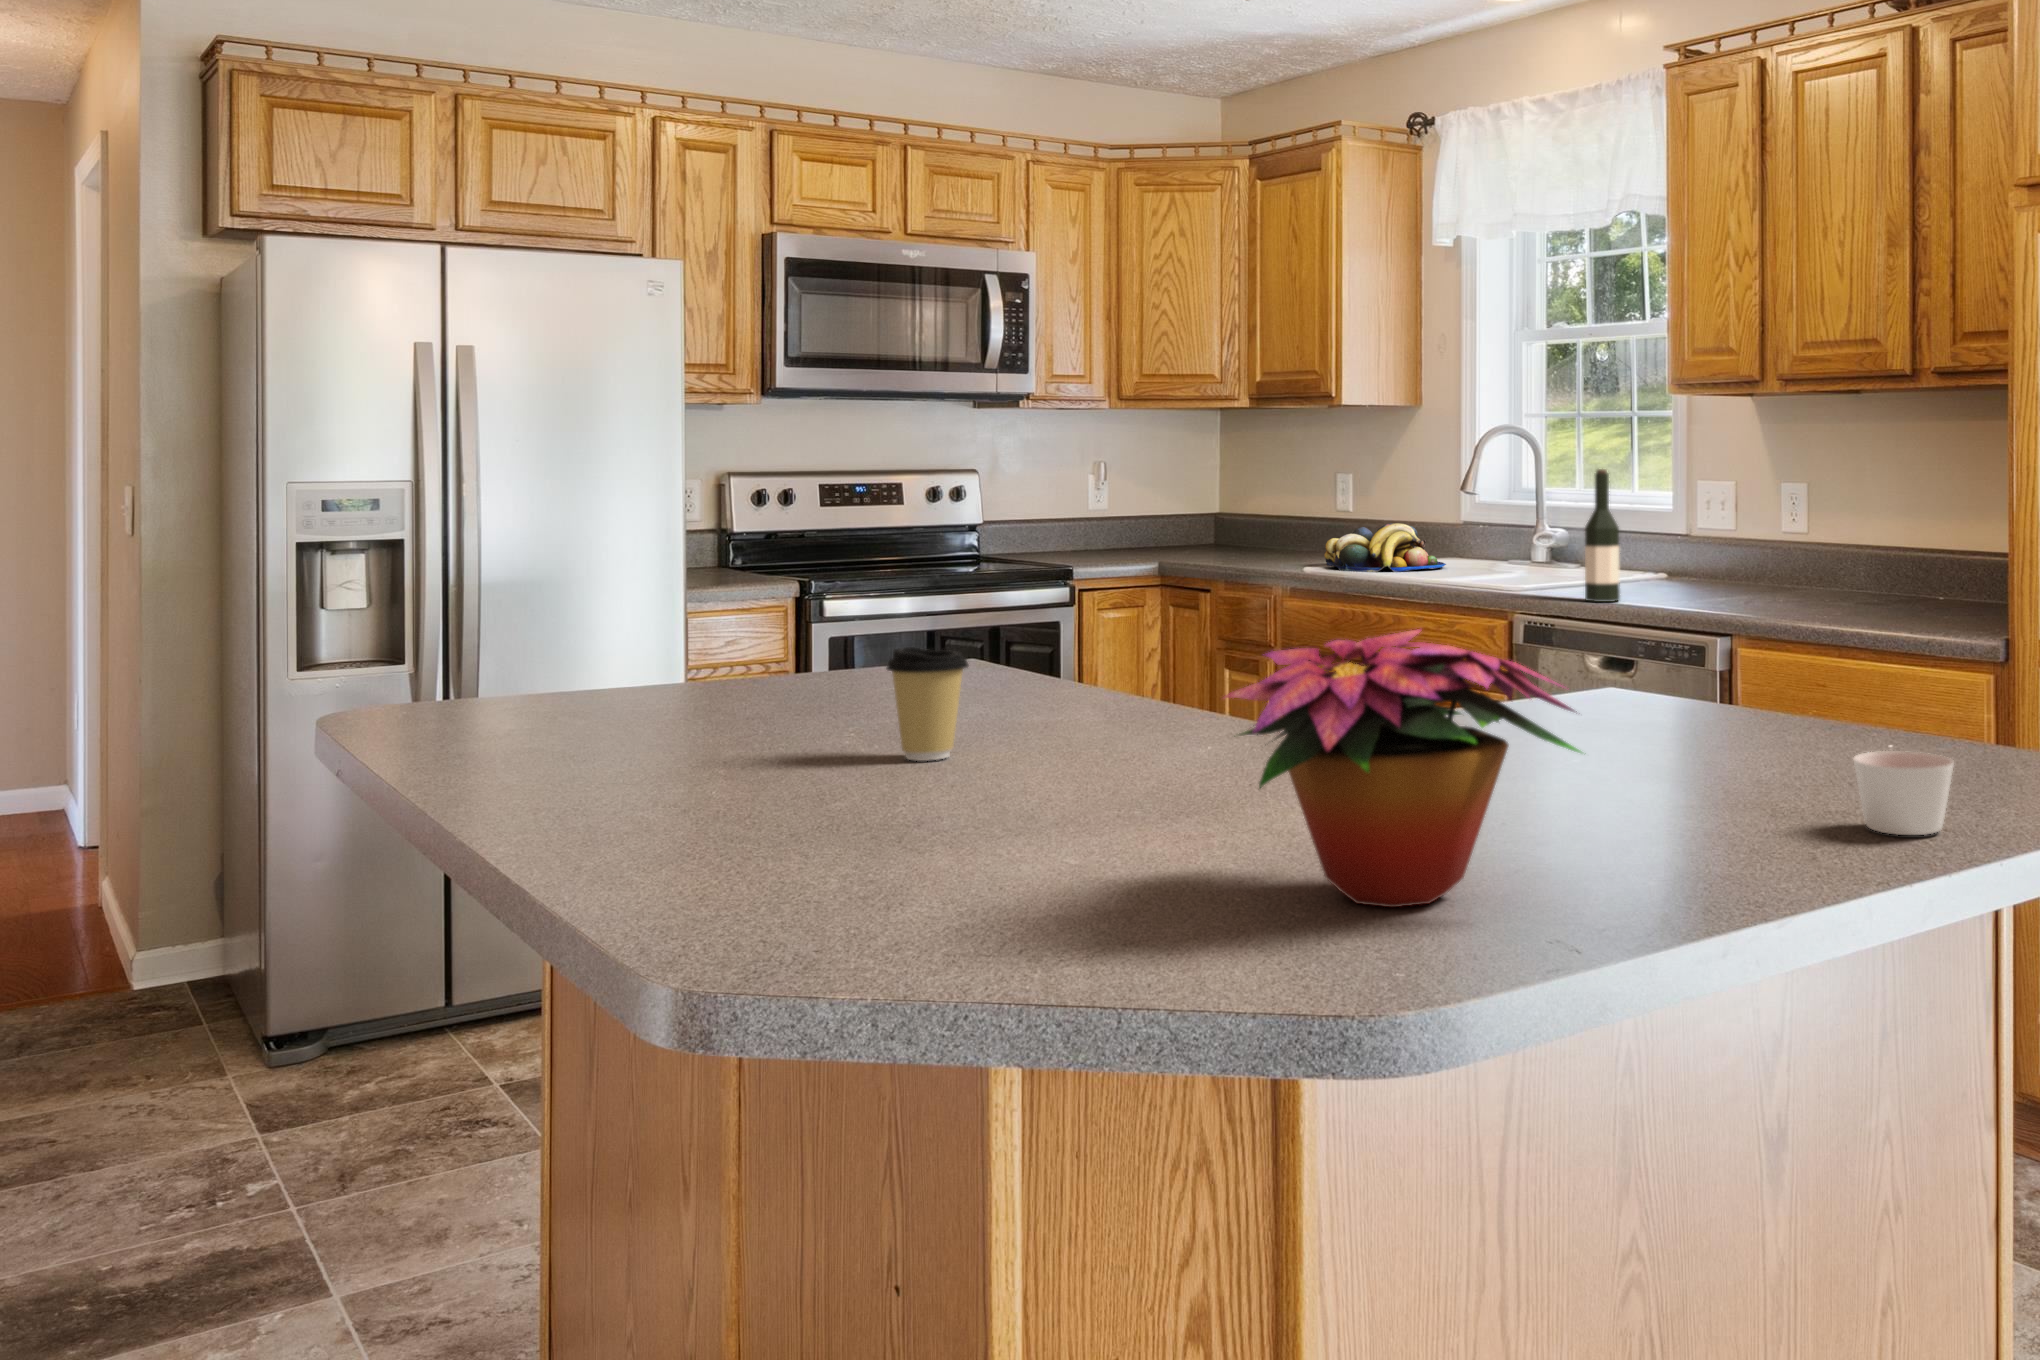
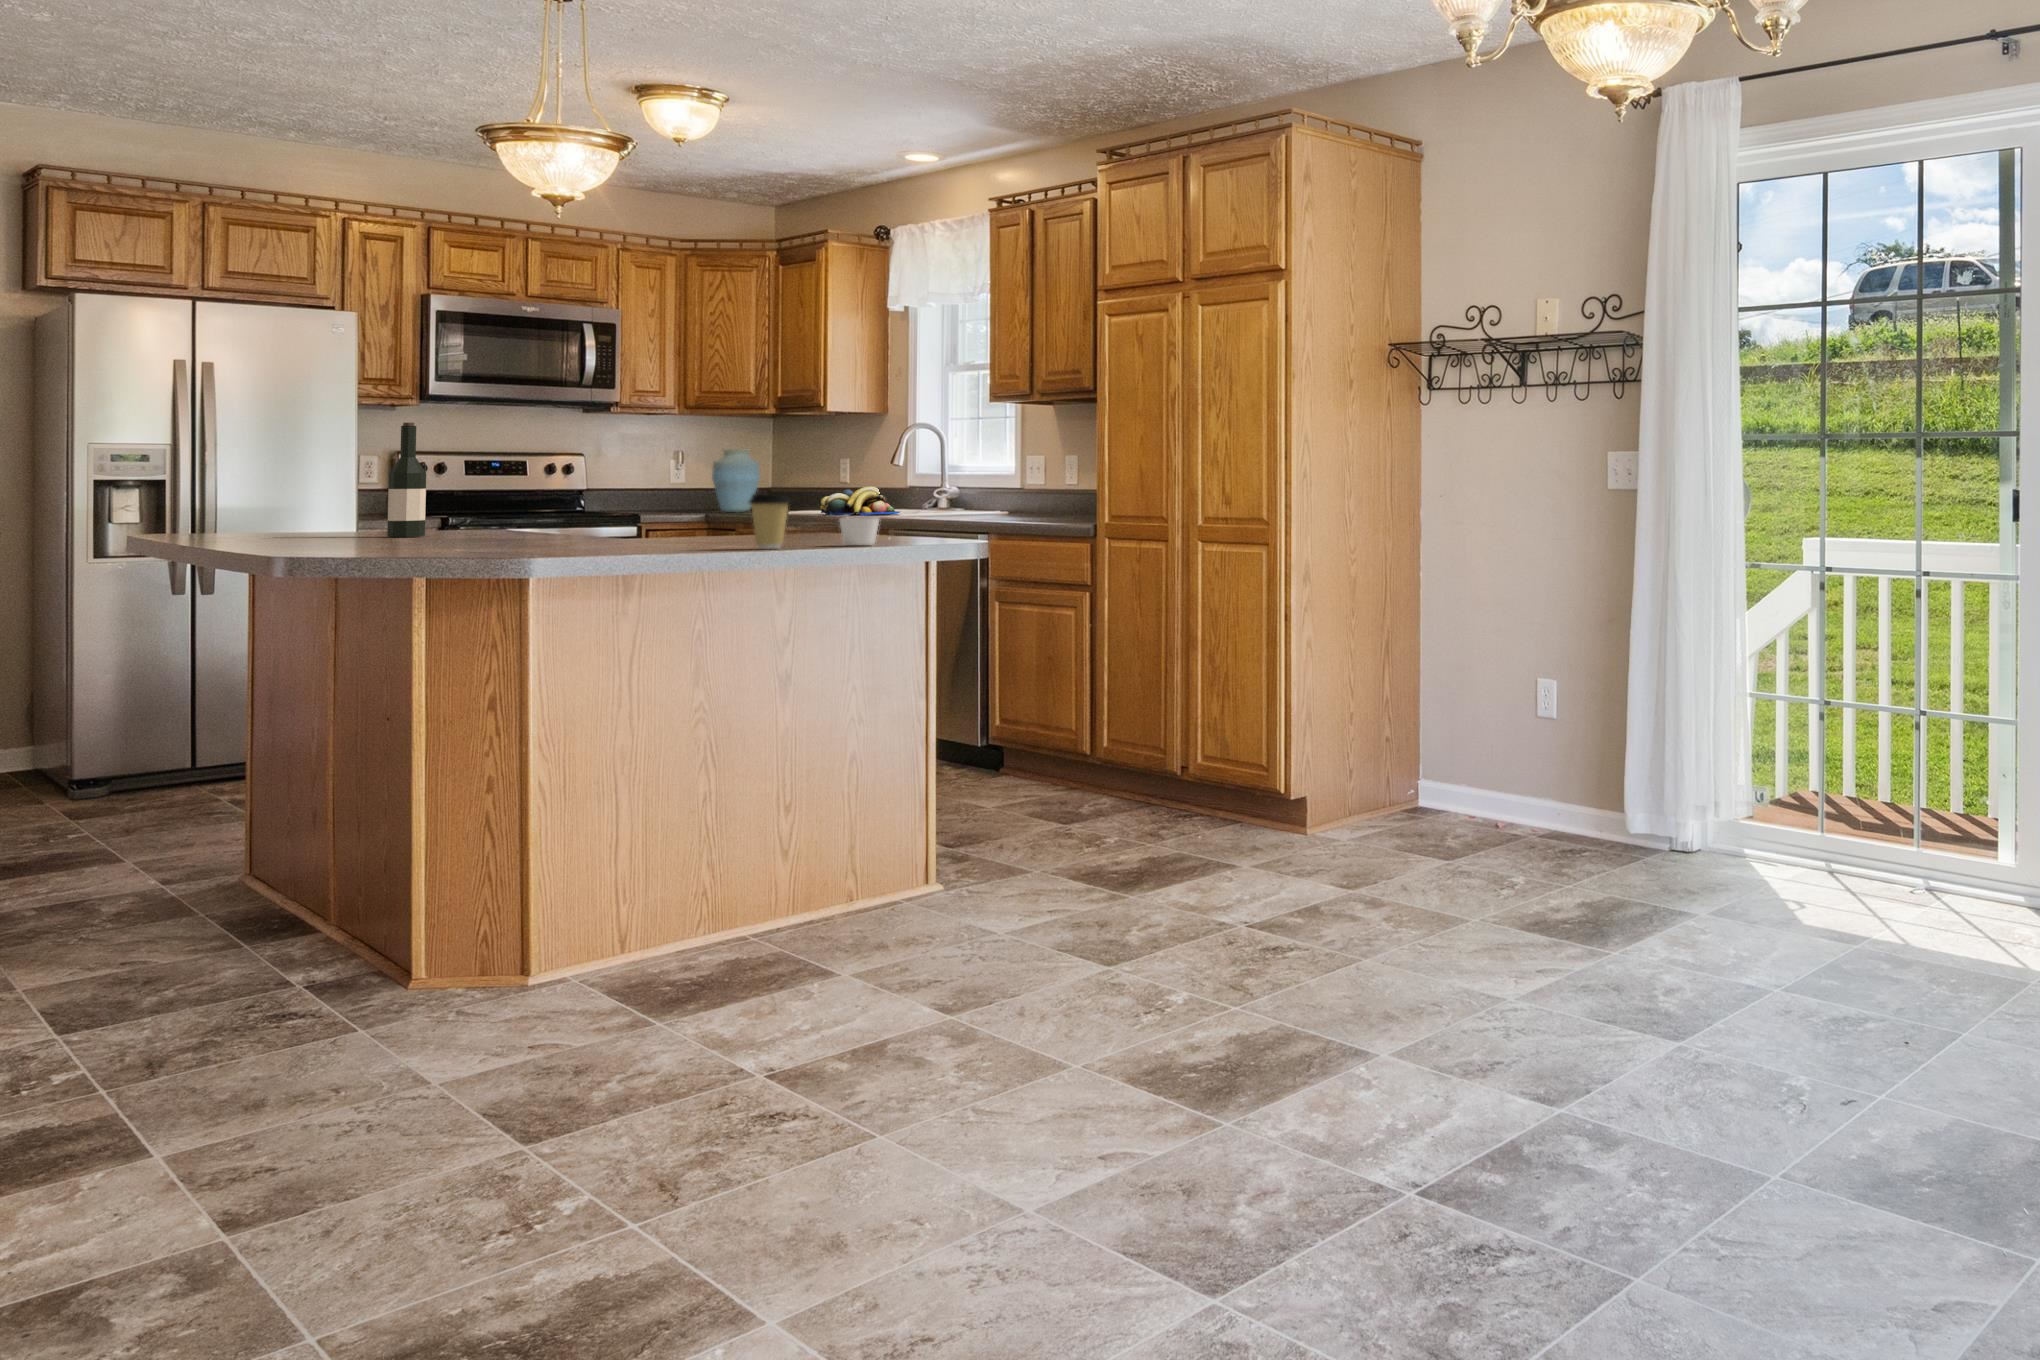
vase: none [1152,461,1219,557] -> present [712,449,760,513]
wine bottle: present [1585,469,1620,602] -> present [387,423,426,537]
flower arrangement: present [1225,629,1581,907] -> none [535,454,693,551]
coffee cup: present [887,647,968,761] -> present [748,494,790,549]

